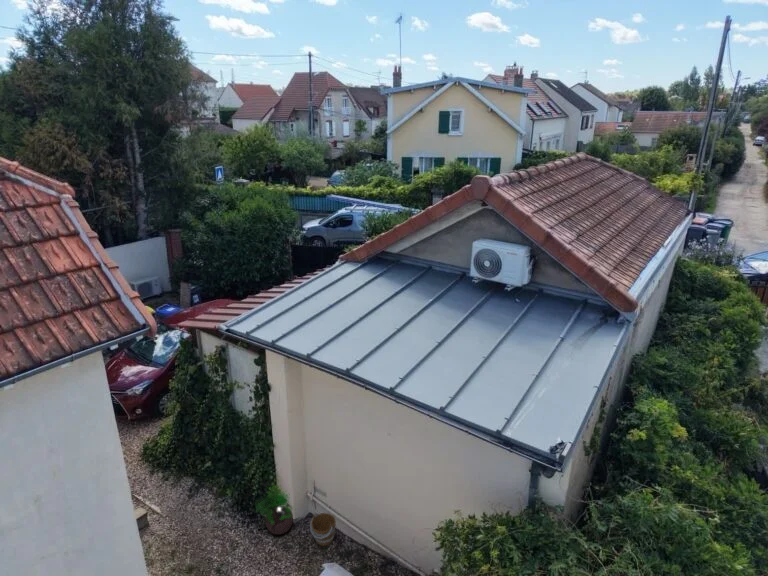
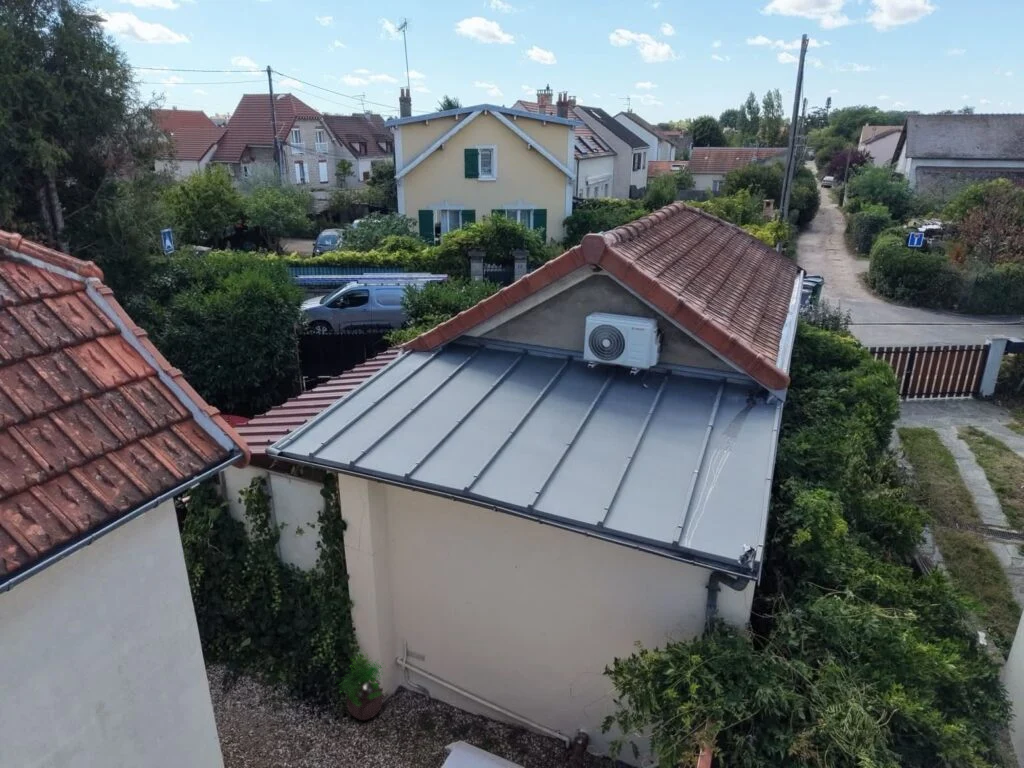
bucket: present [310,513,336,546] -> none [408,683,443,724]

